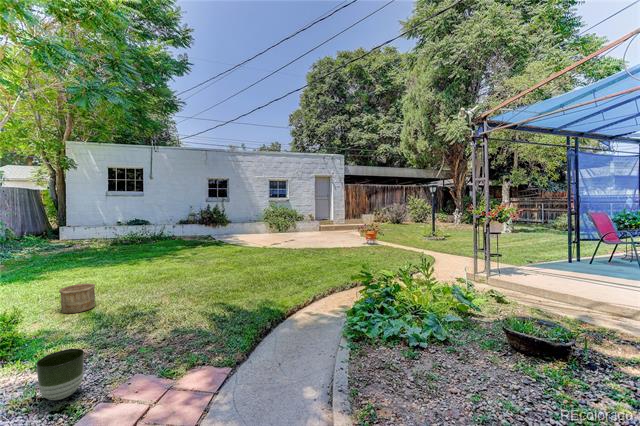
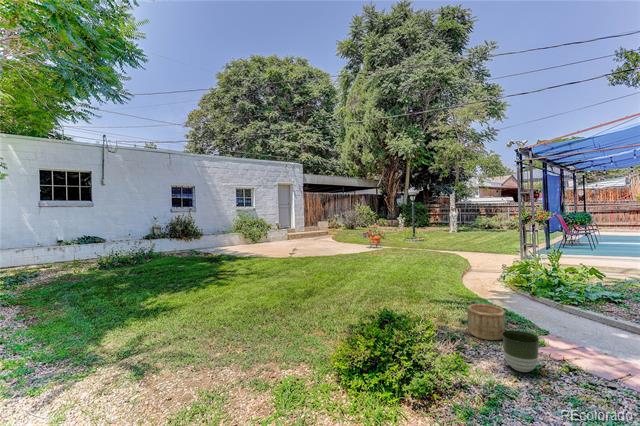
wooden bucket: present [59,283,95,313] -> present [467,303,506,340]

